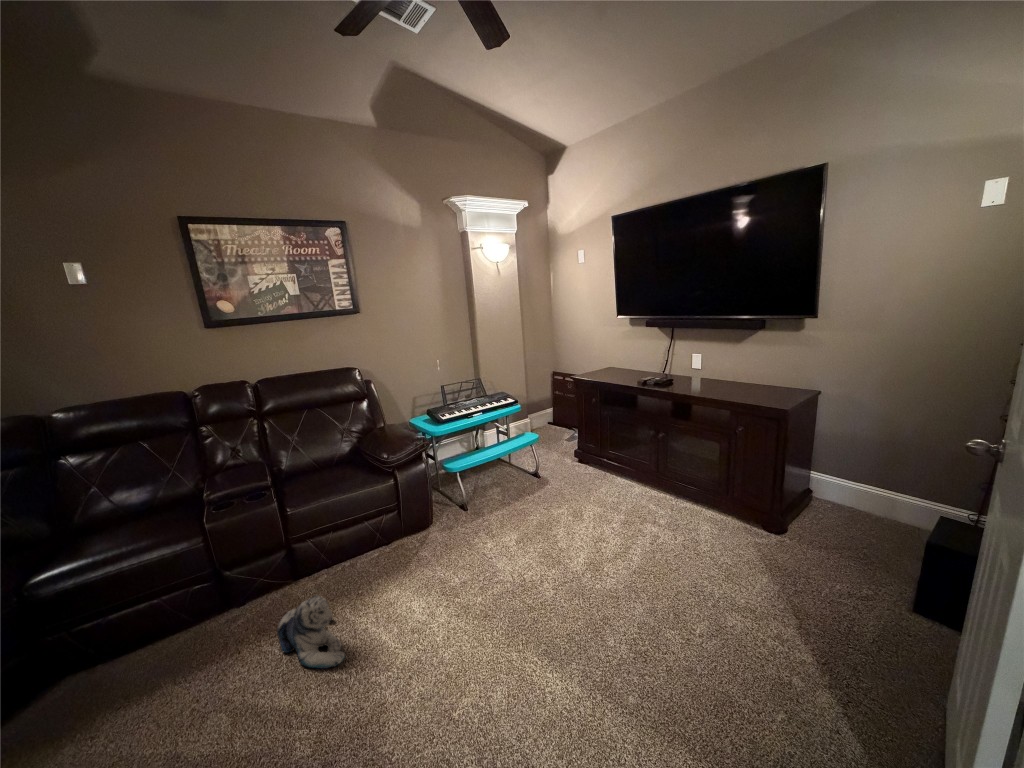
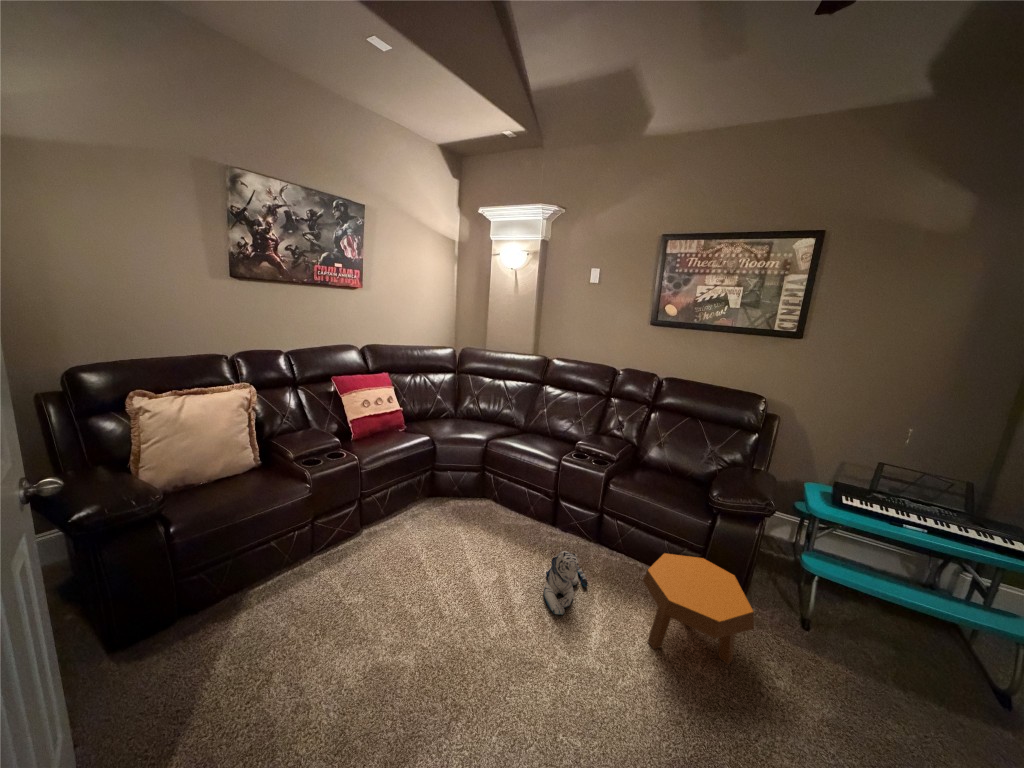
footstool: none [381,505,468,600] -> present [643,553,754,664]

